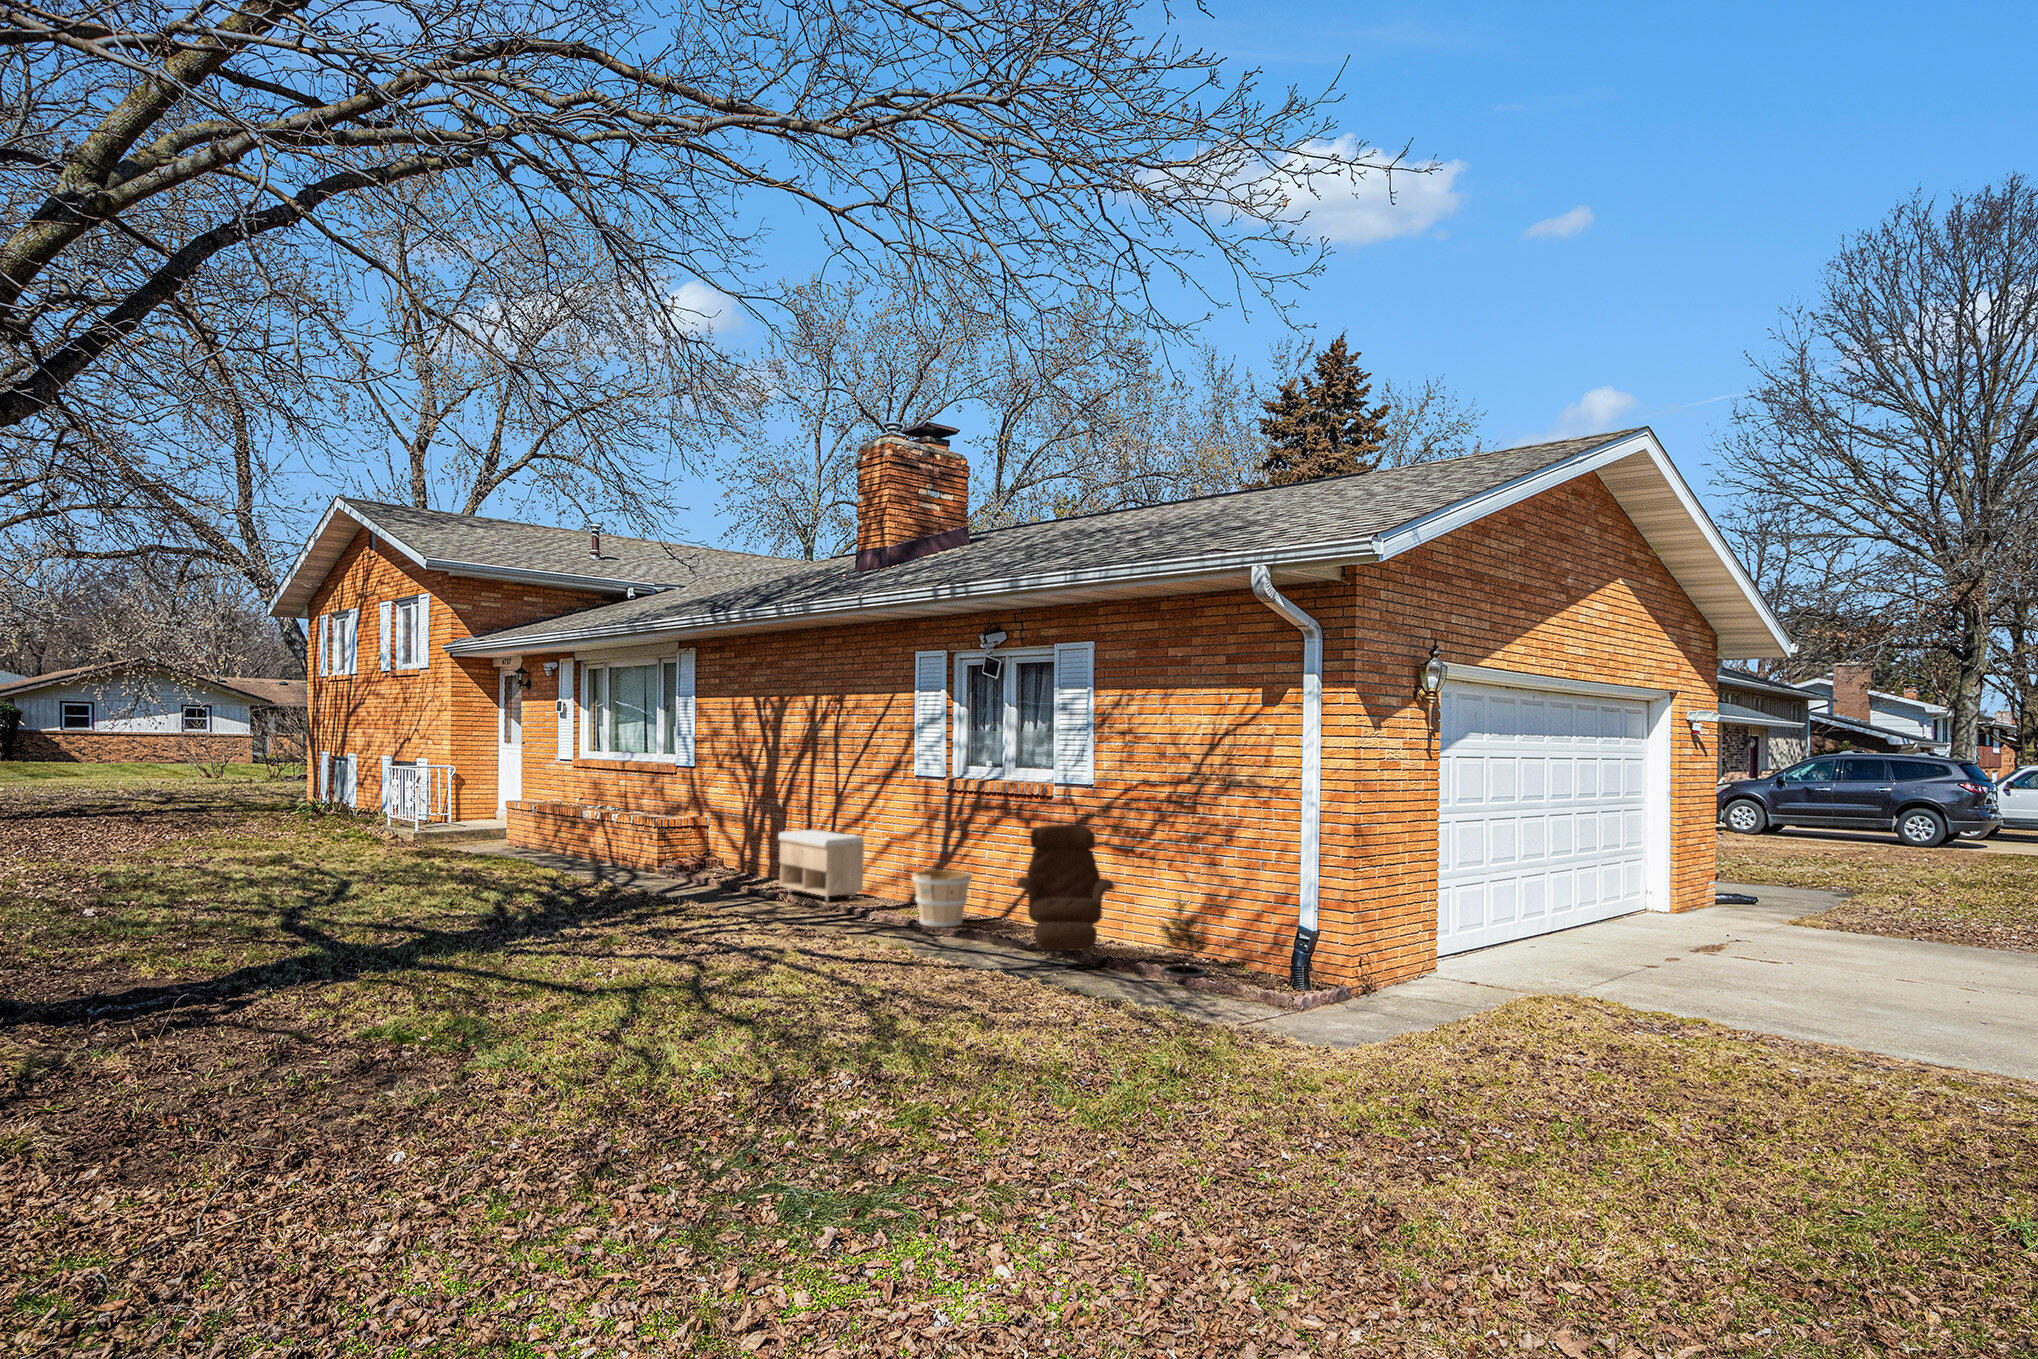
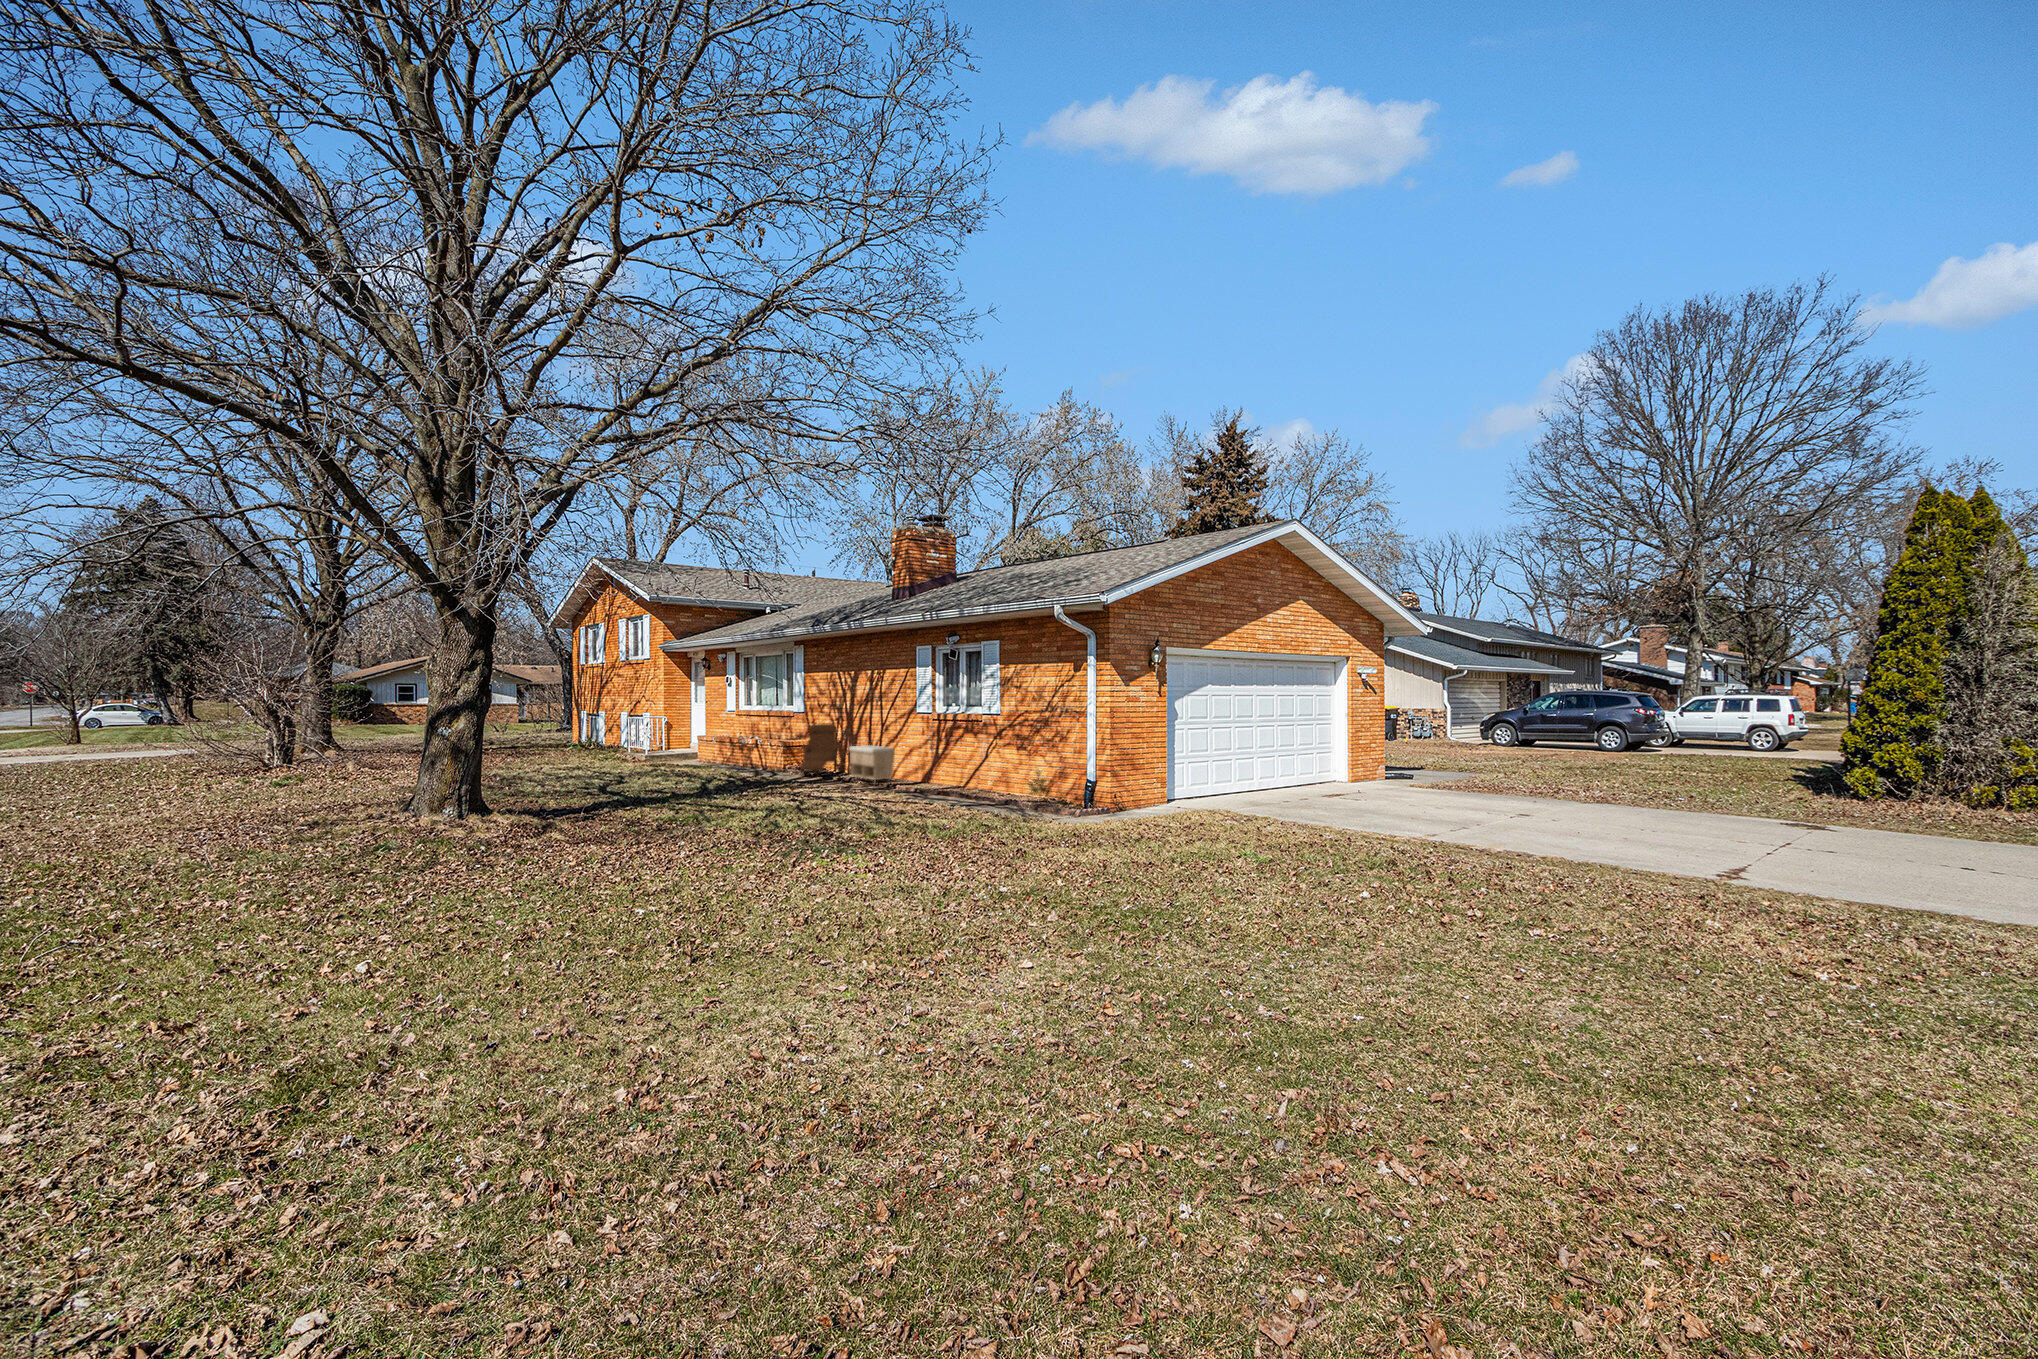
lounge chair: present [1017,825,1114,969] -> present [800,723,840,776]
wooden bucket: present [912,868,972,927] -> none [915,762,947,792]

